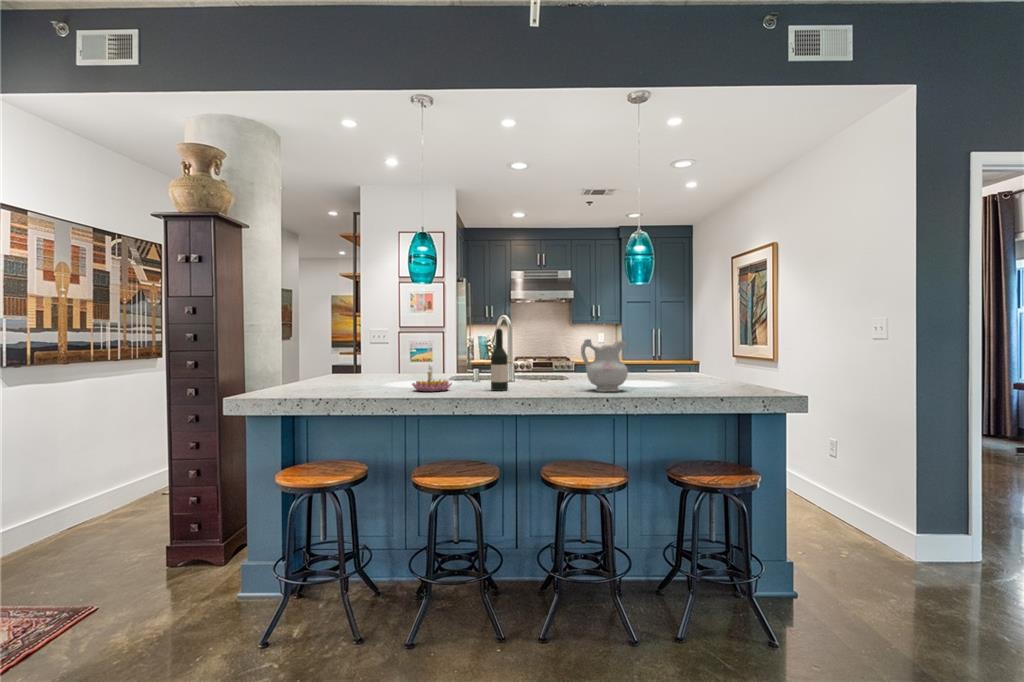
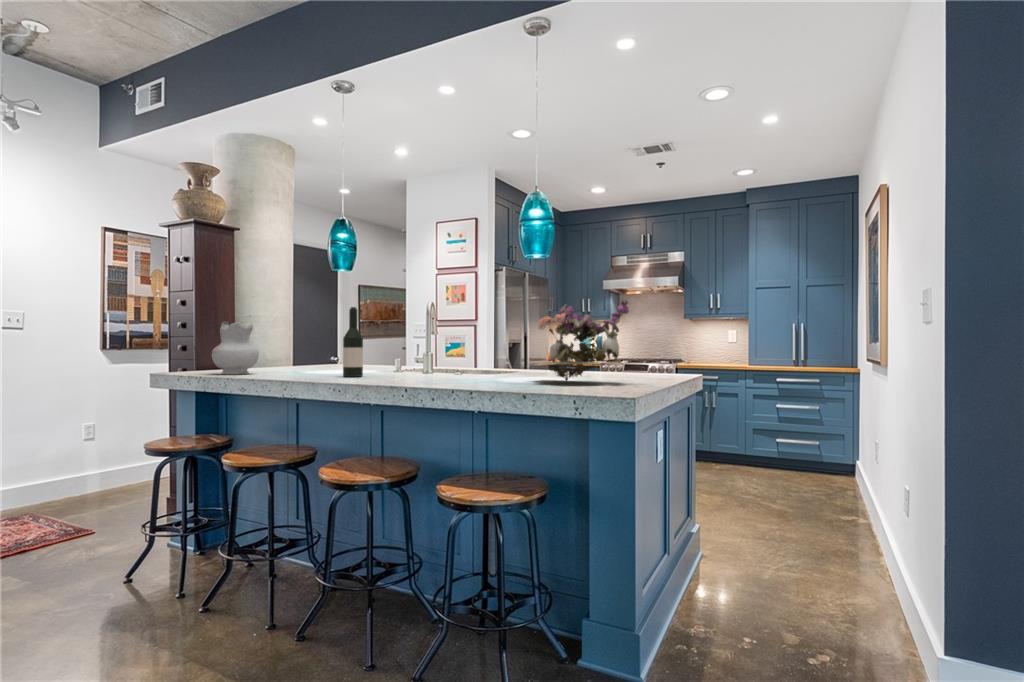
flower arrangement: none [648,327,731,386] -> present [534,297,629,381]
ceramic pitcher: present [581,339,628,392] -> present [212,322,259,375]
candle holder: present [412,365,452,392] -> none [277,346,323,375]

